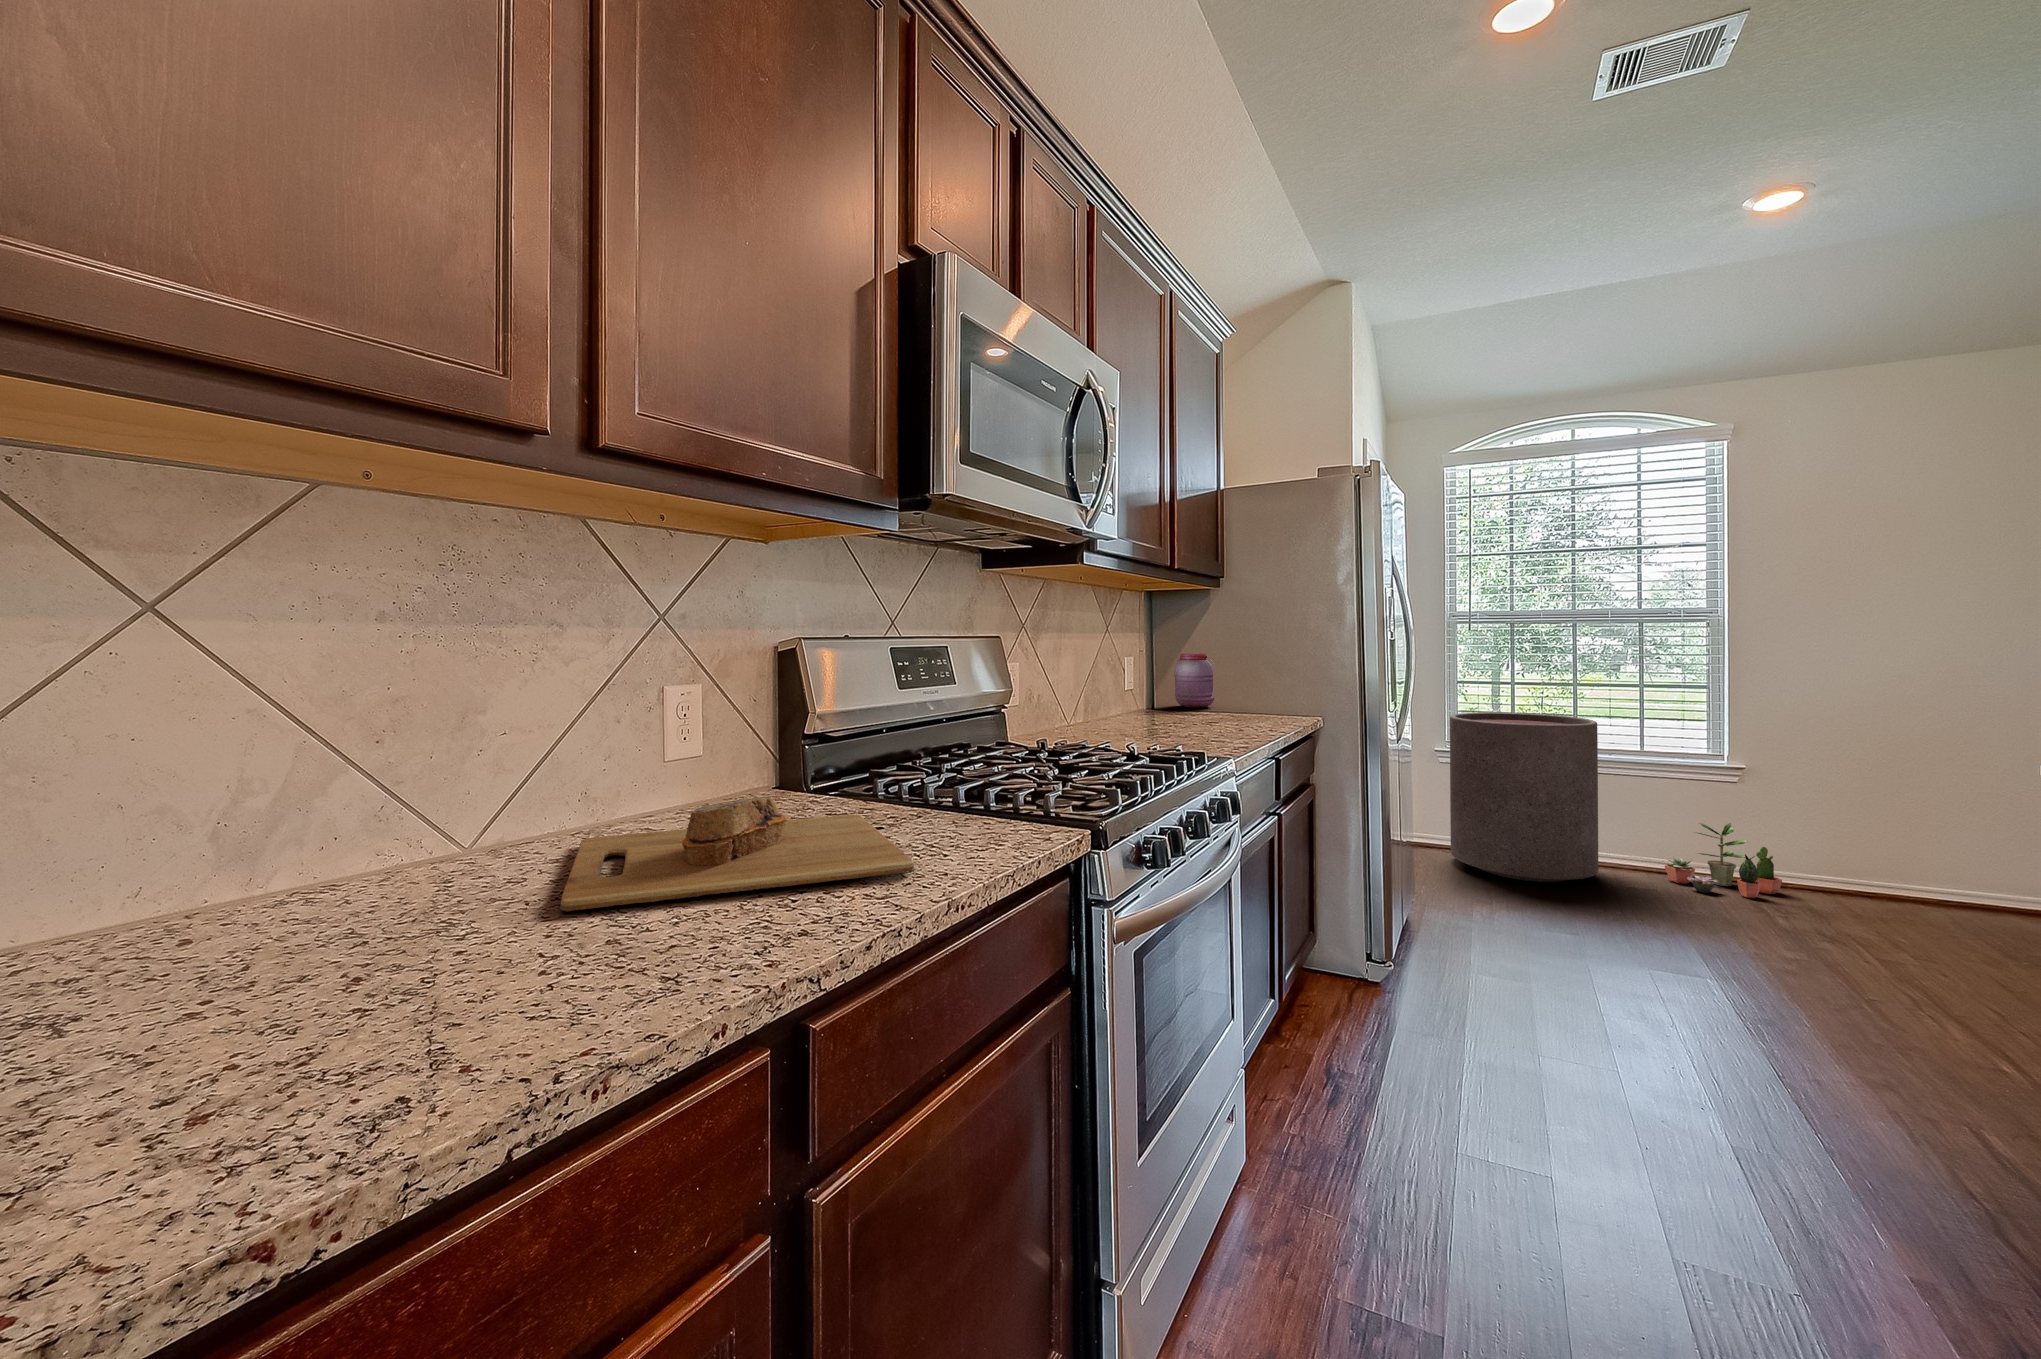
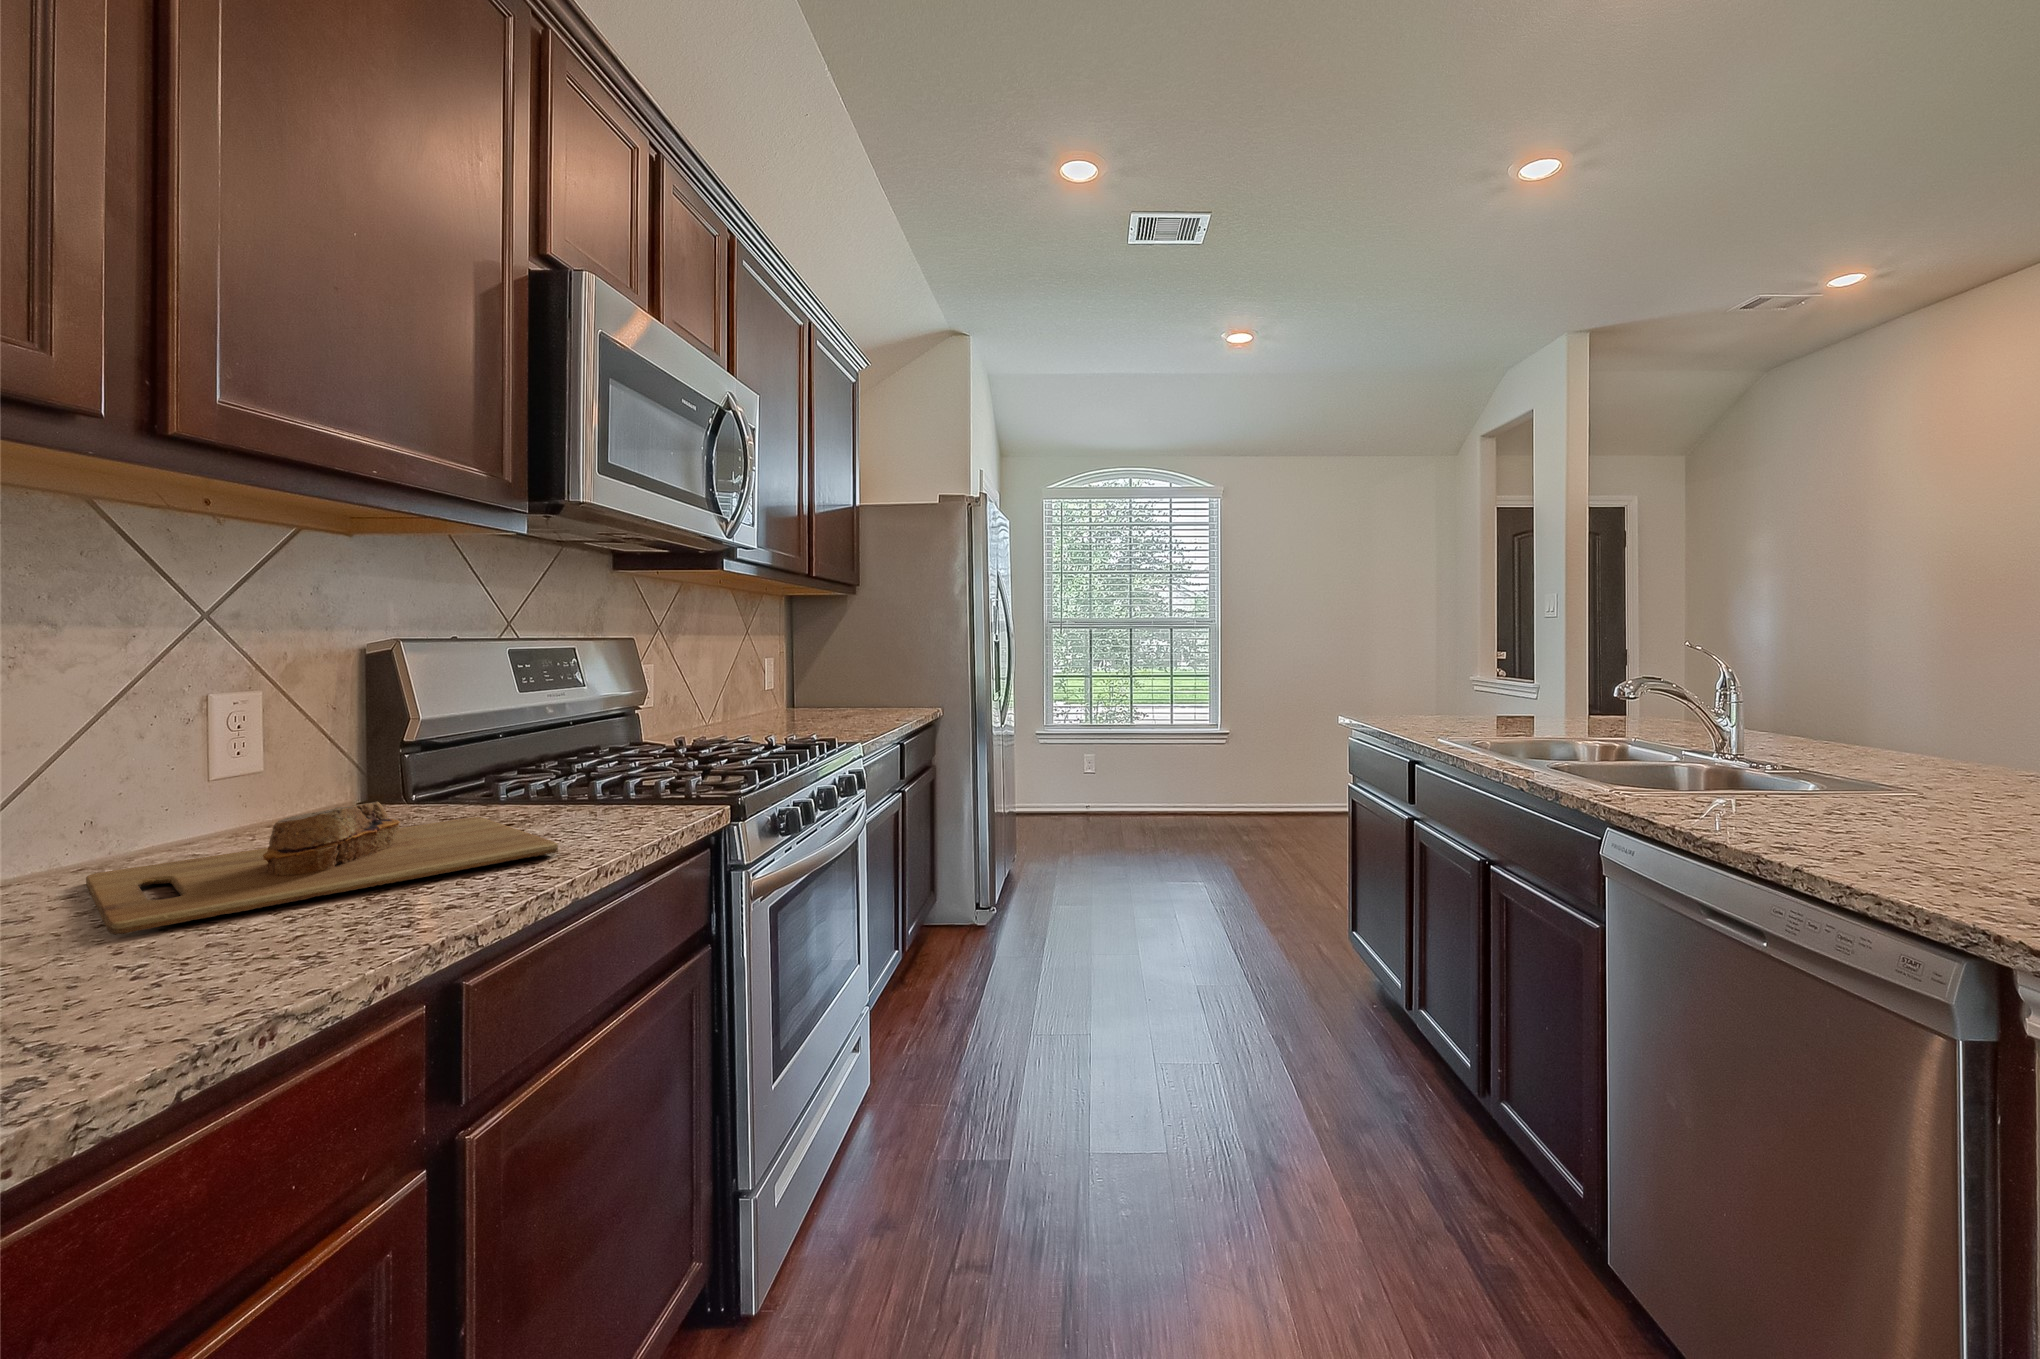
jar: present [1174,653,1215,708] -> none [813,655,852,706]
trash can: present [1450,712,1598,882] -> none [1048,702,1146,835]
potted plant: present [1663,823,1782,898] -> none [1184,775,1249,828]

